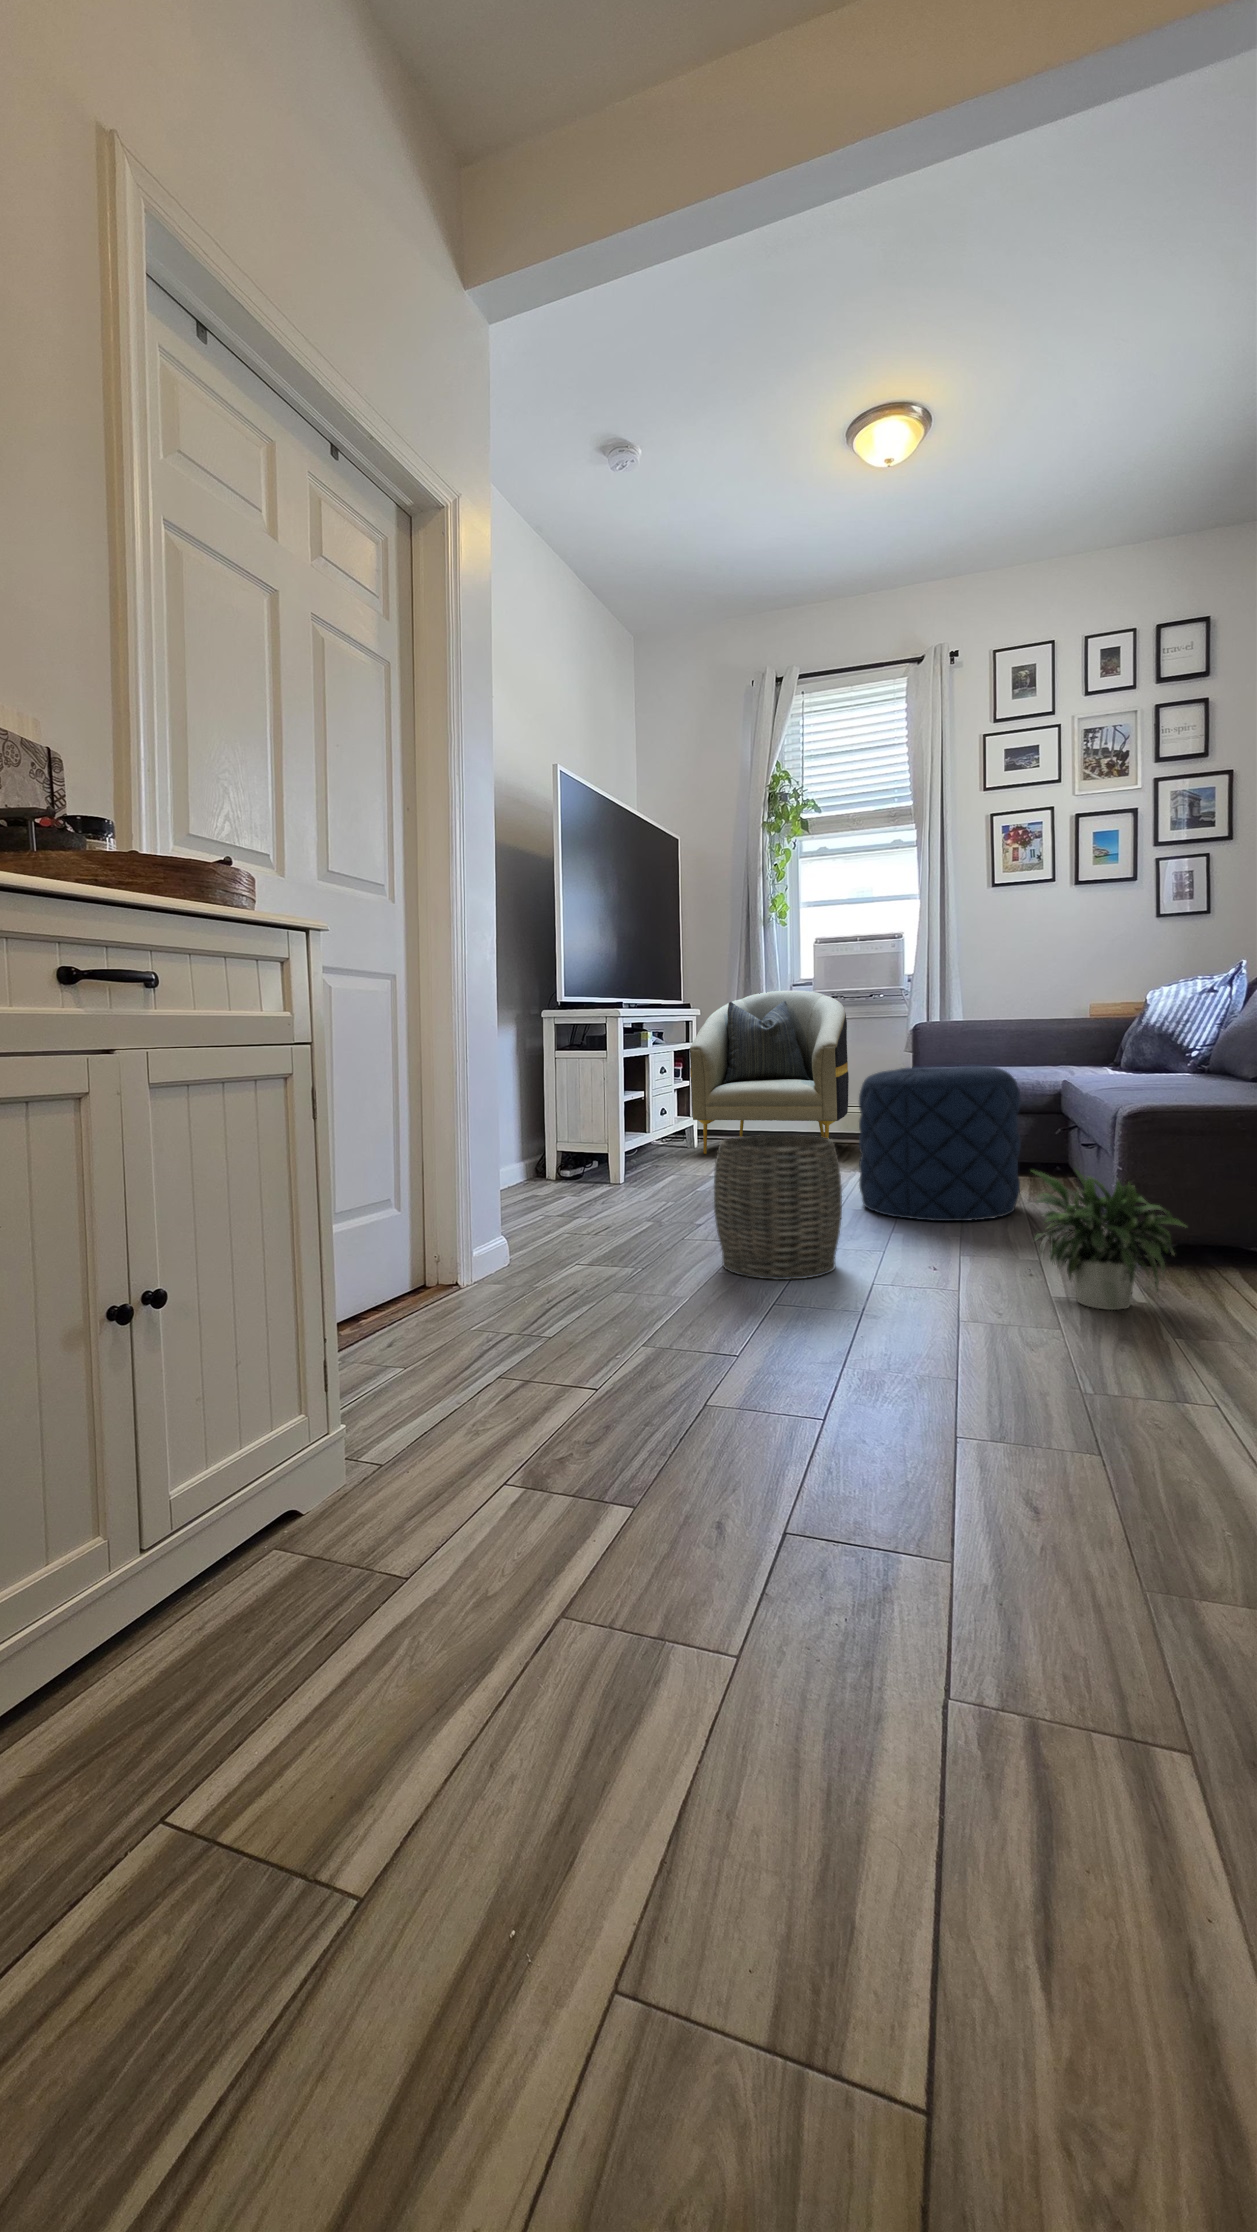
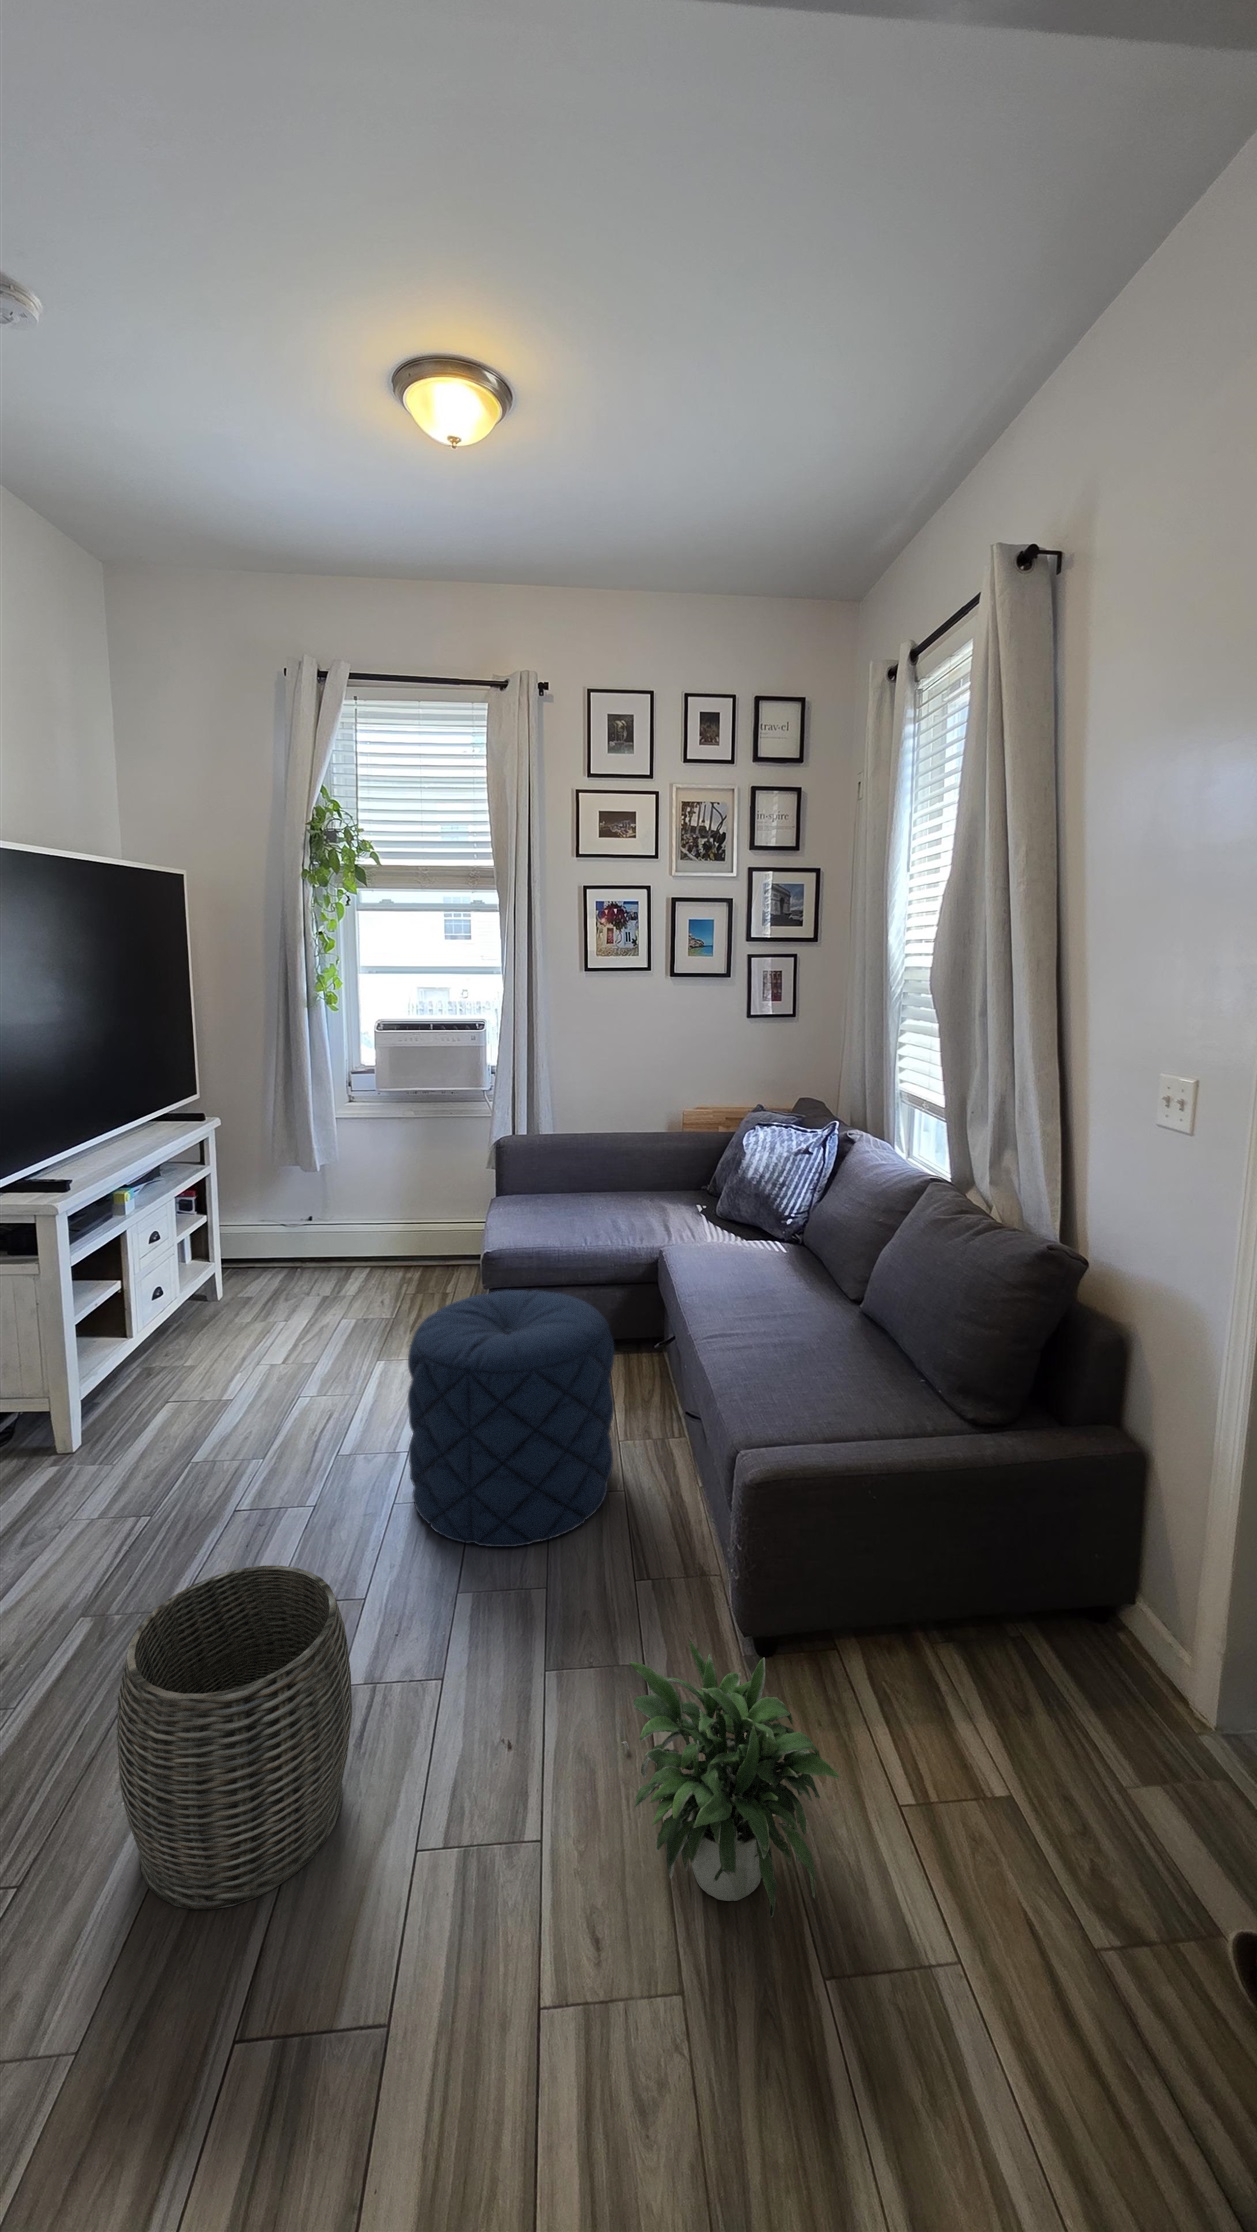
armchair: present [690,991,849,1154] -> none [196,1085,417,1326]

